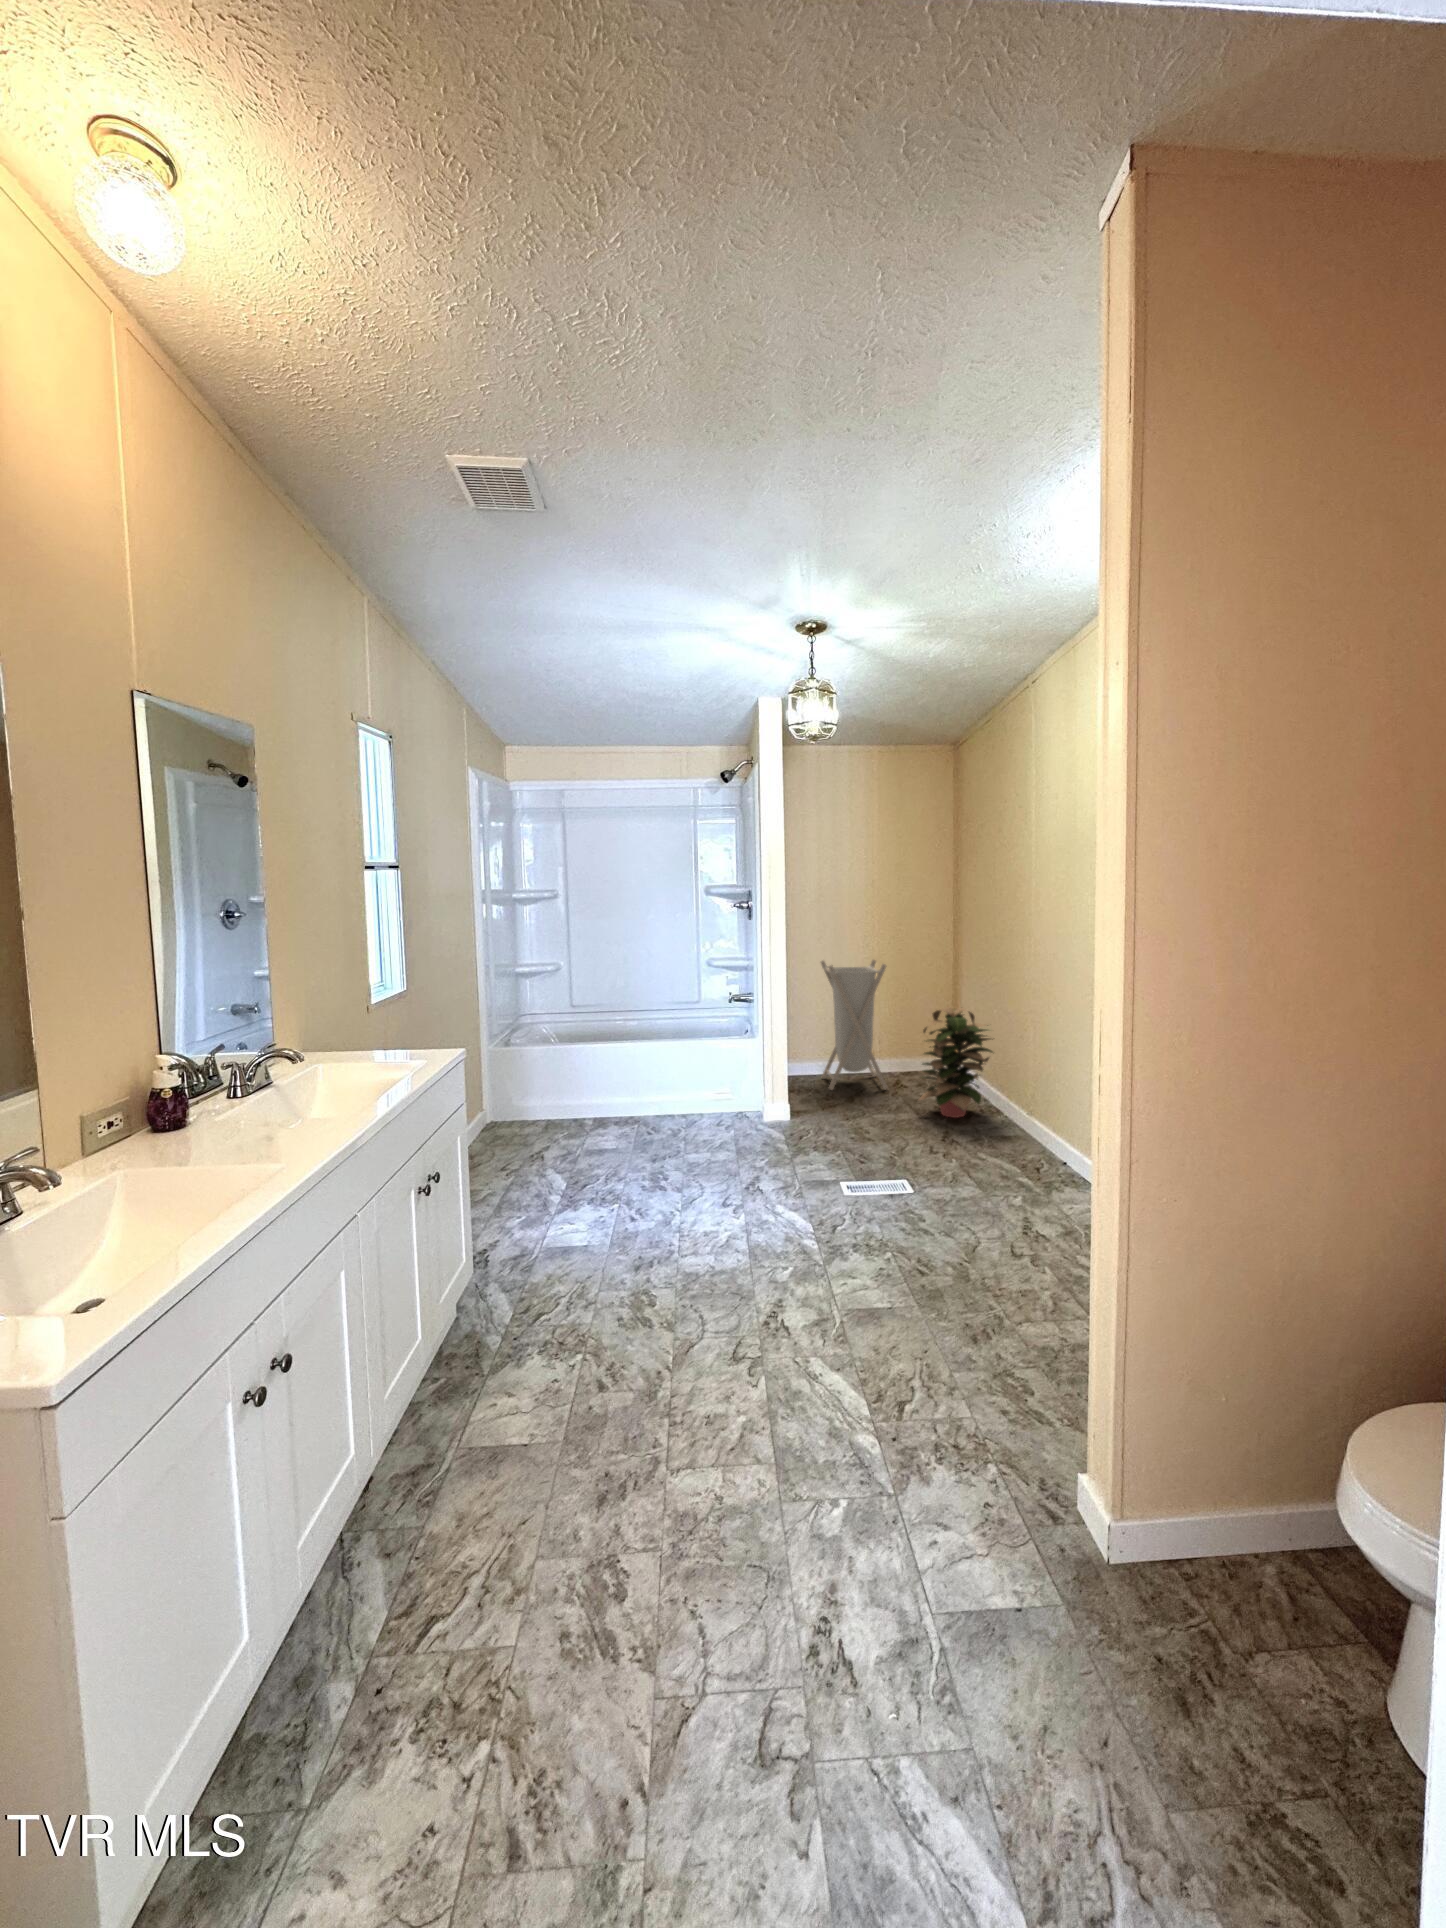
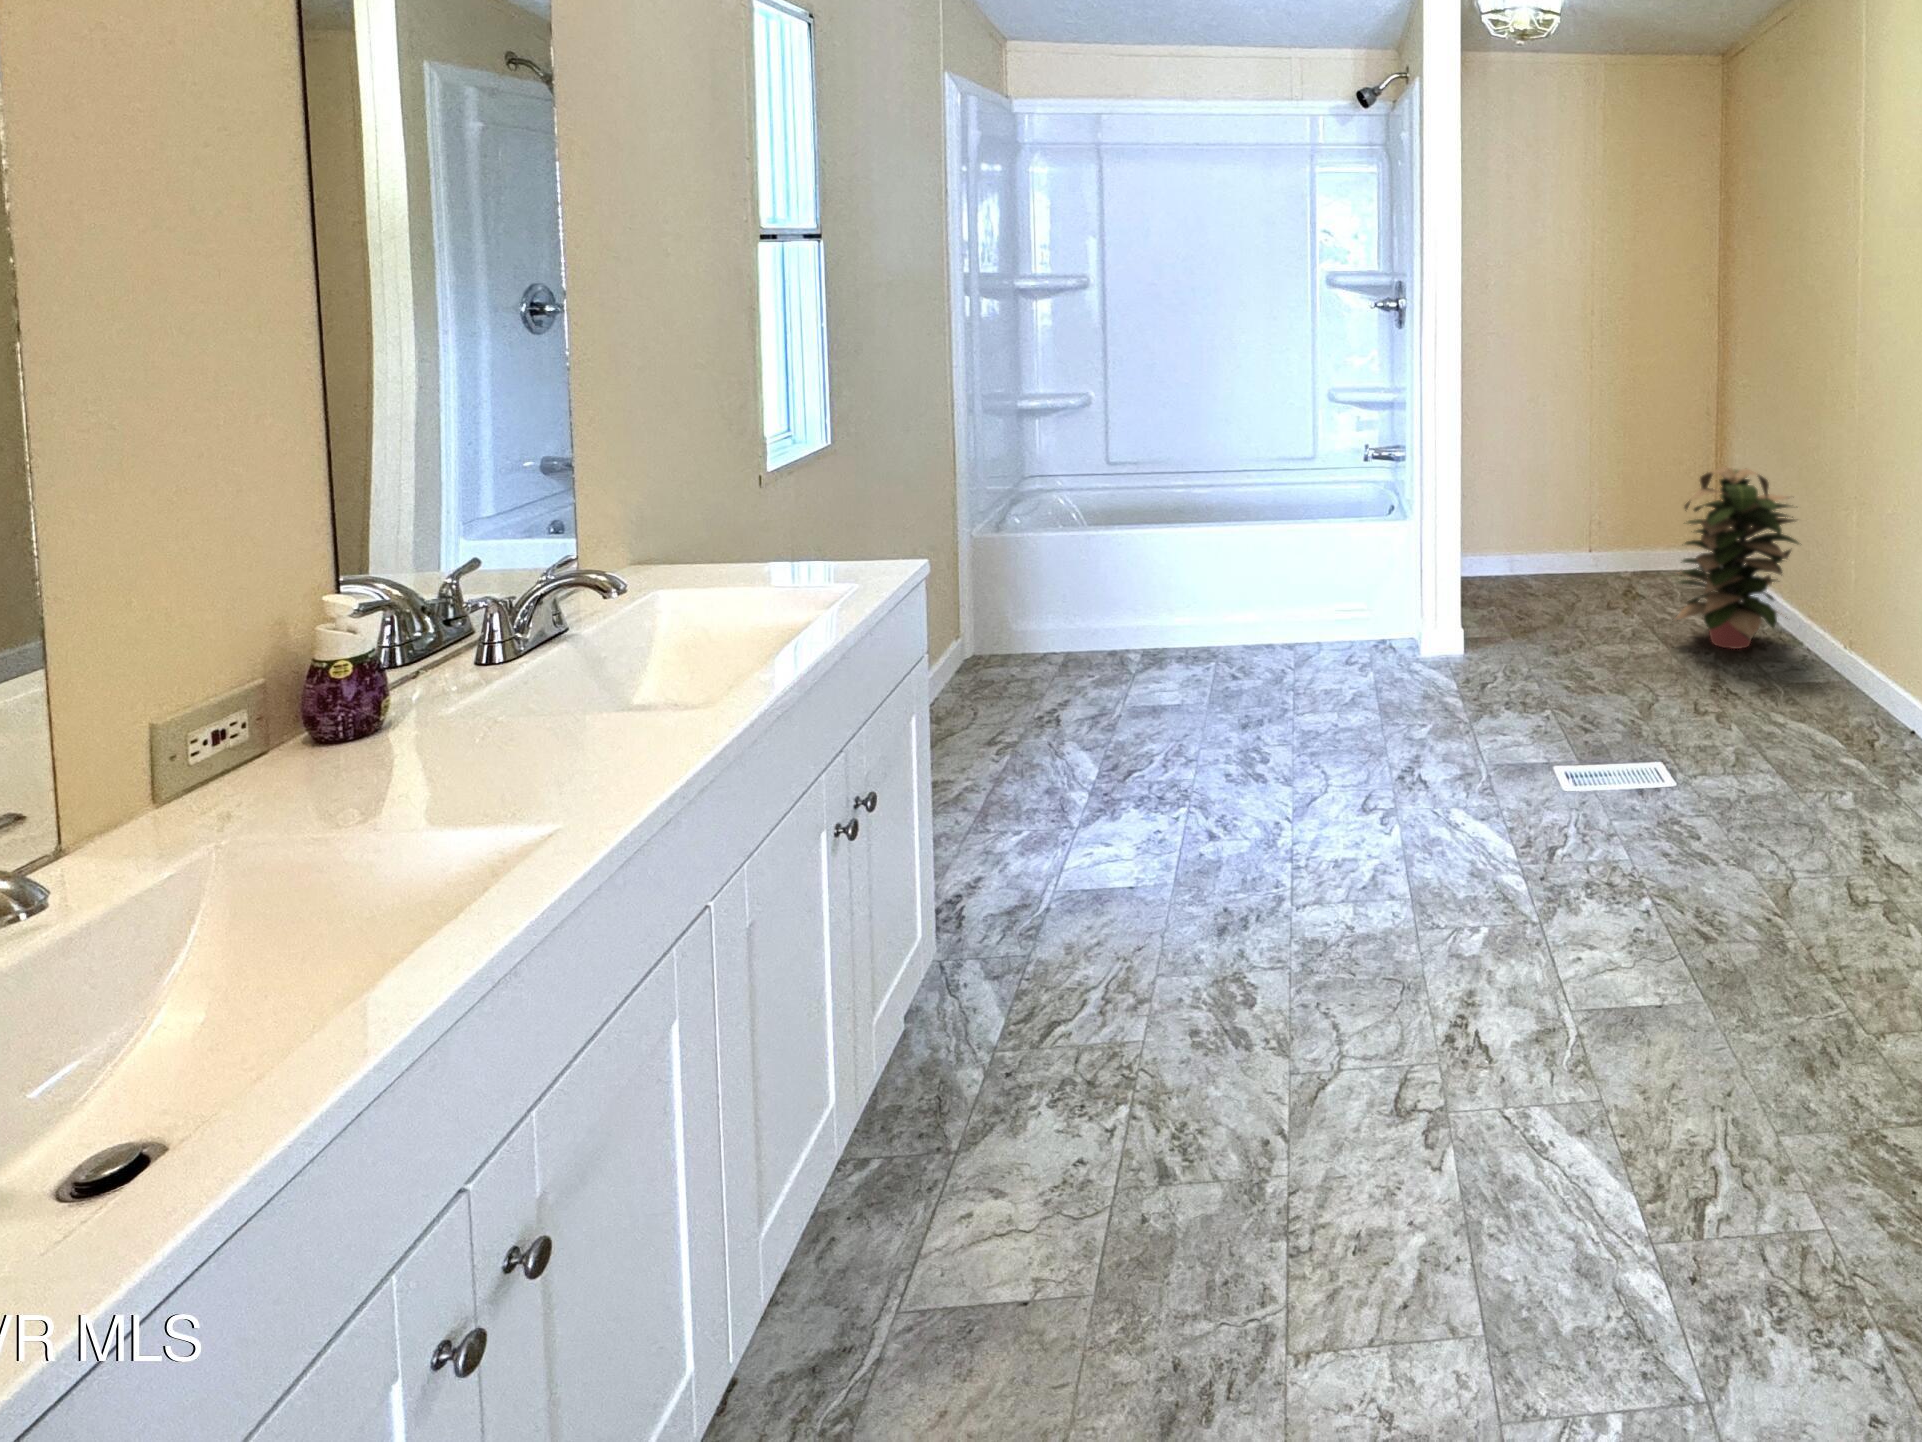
laundry hamper: present [821,960,888,1090] -> none [1511,383,1623,599]

